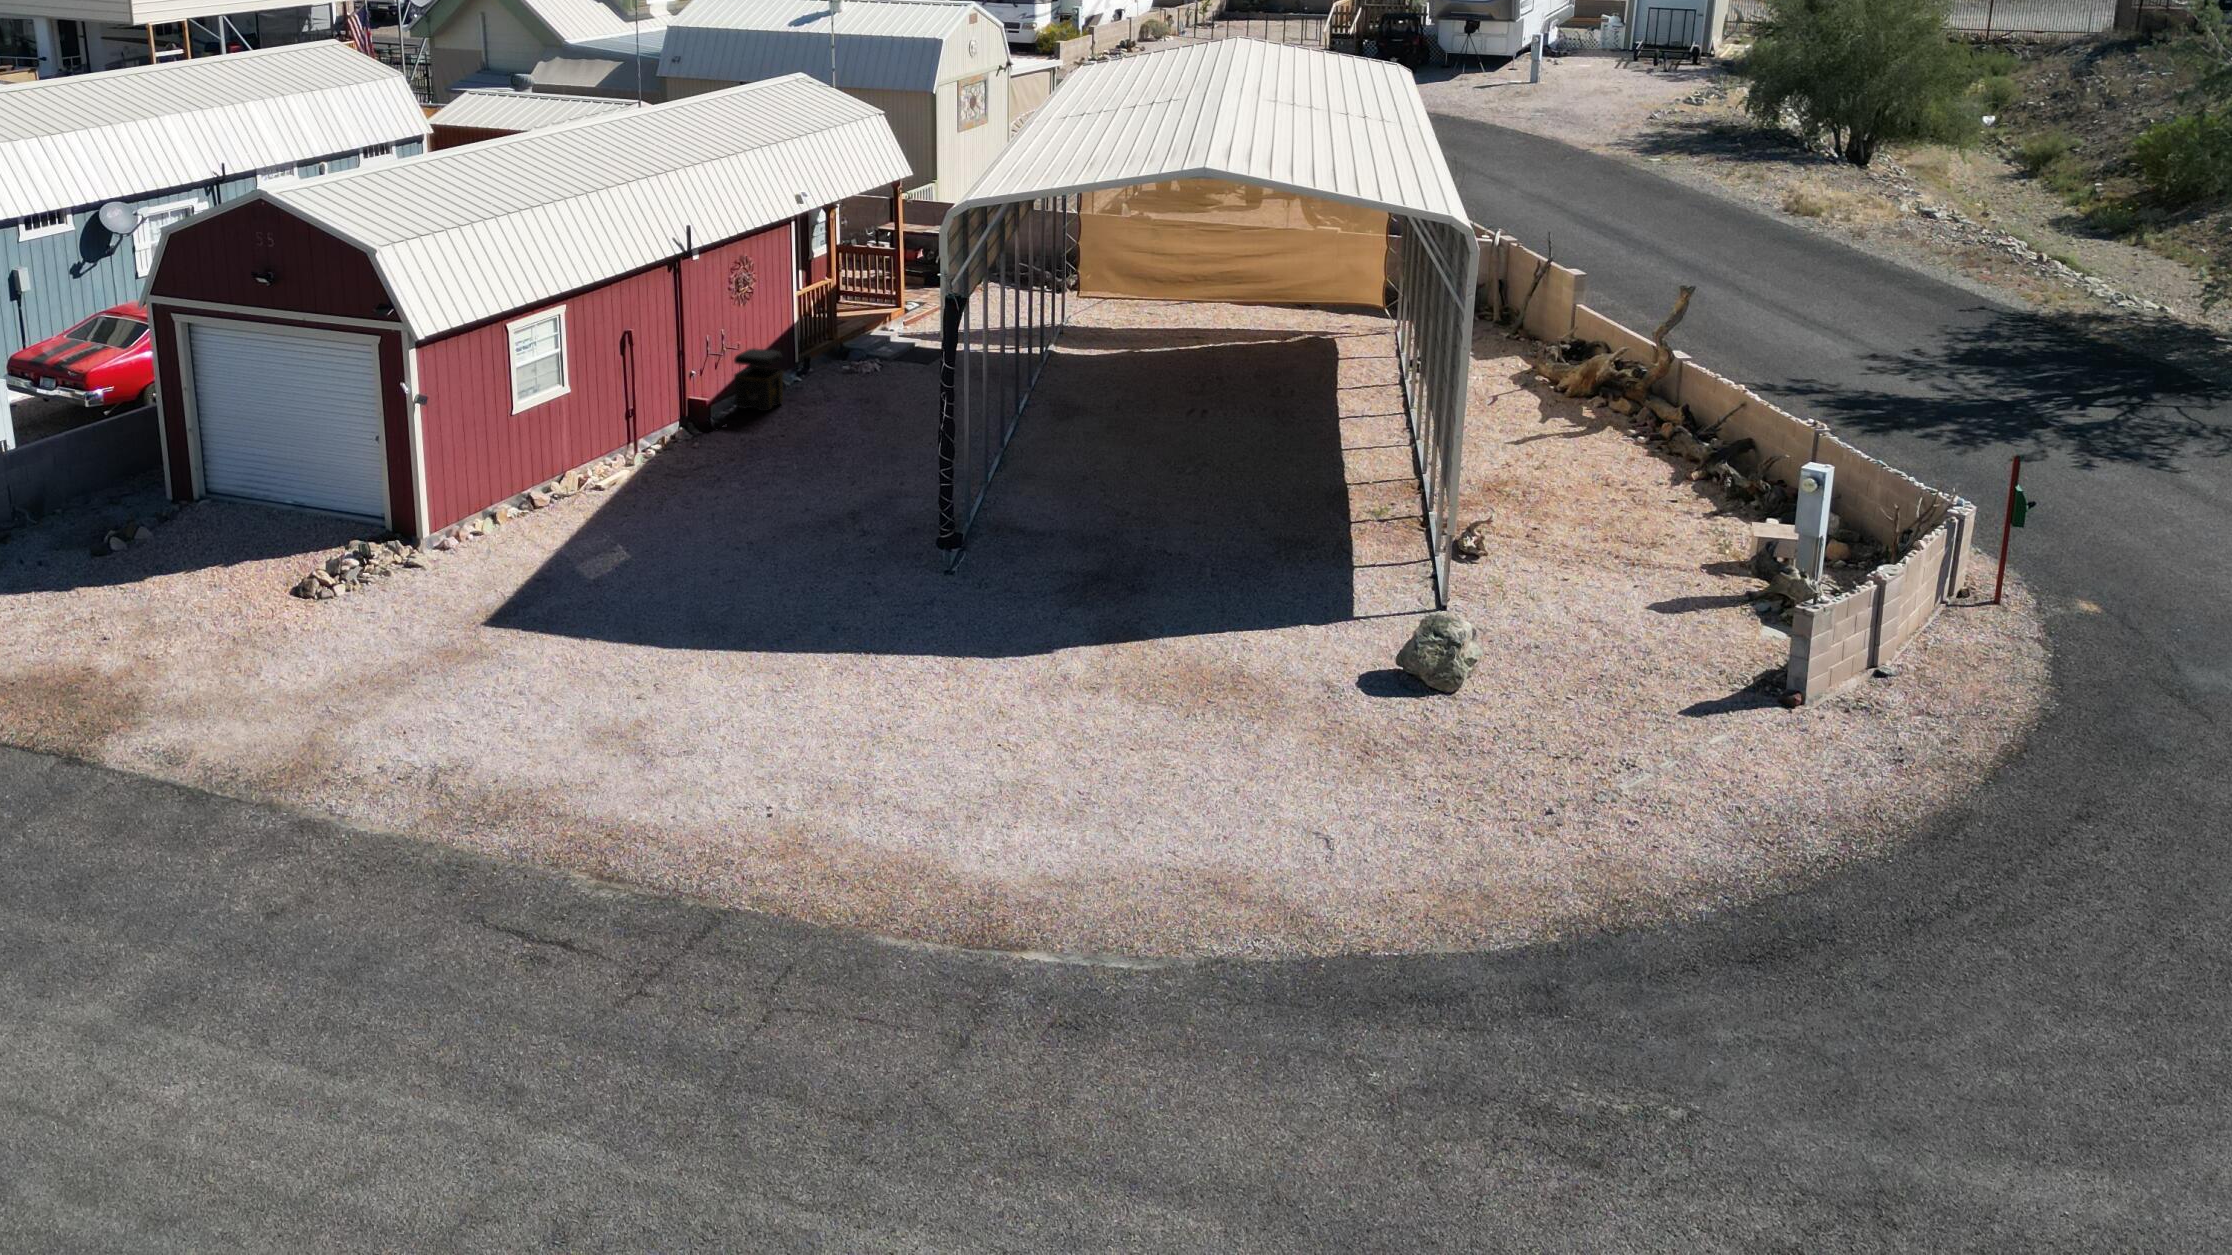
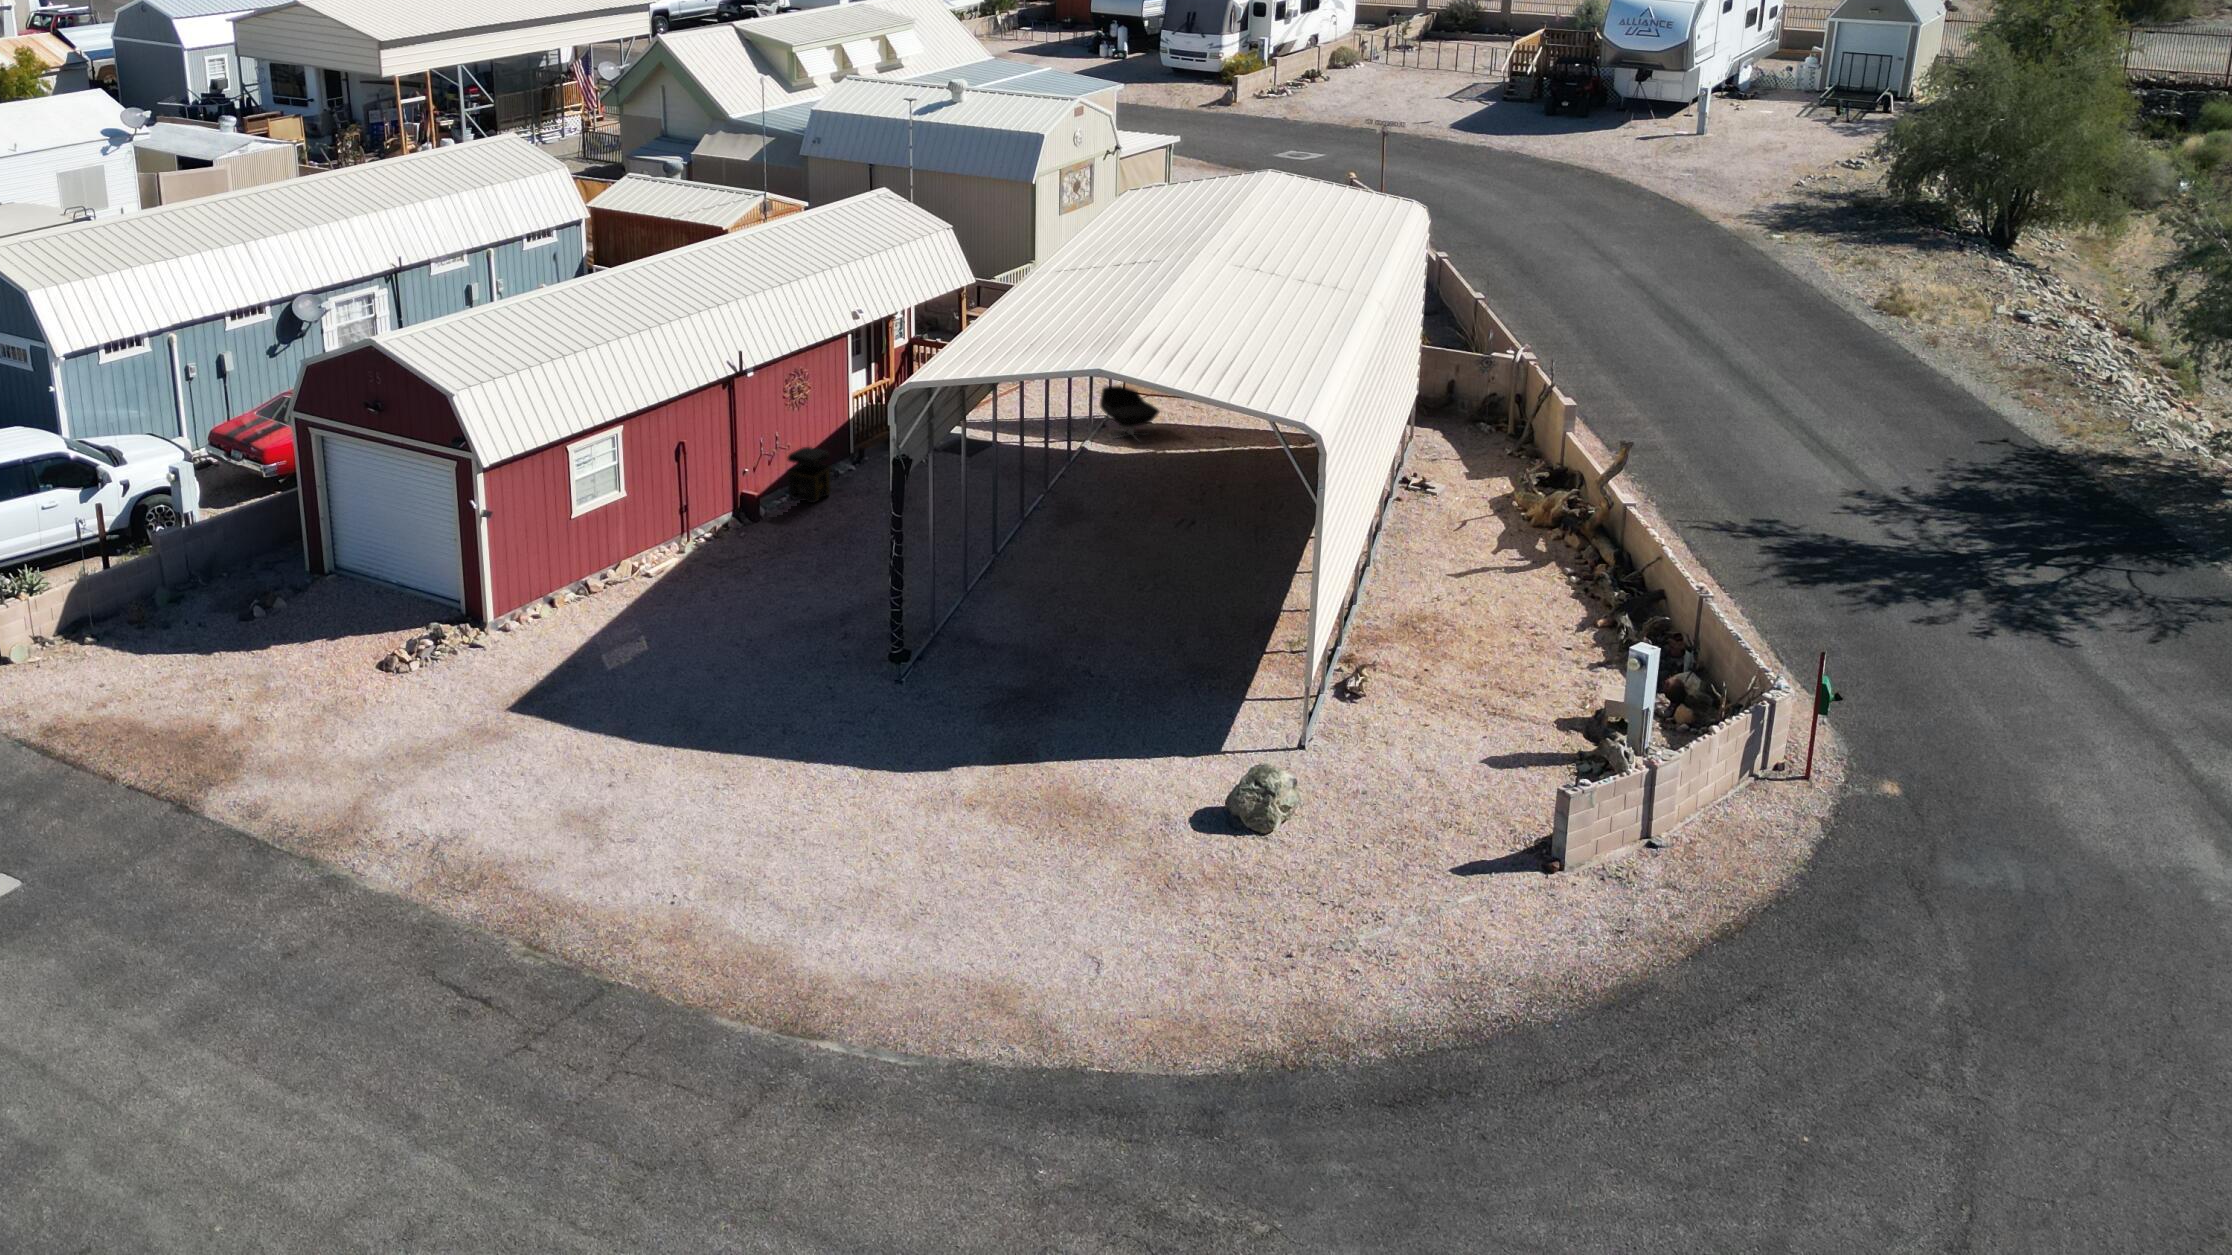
lounge chair: none [1058,282,1126,344] -> present [1100,386,1160,436]

